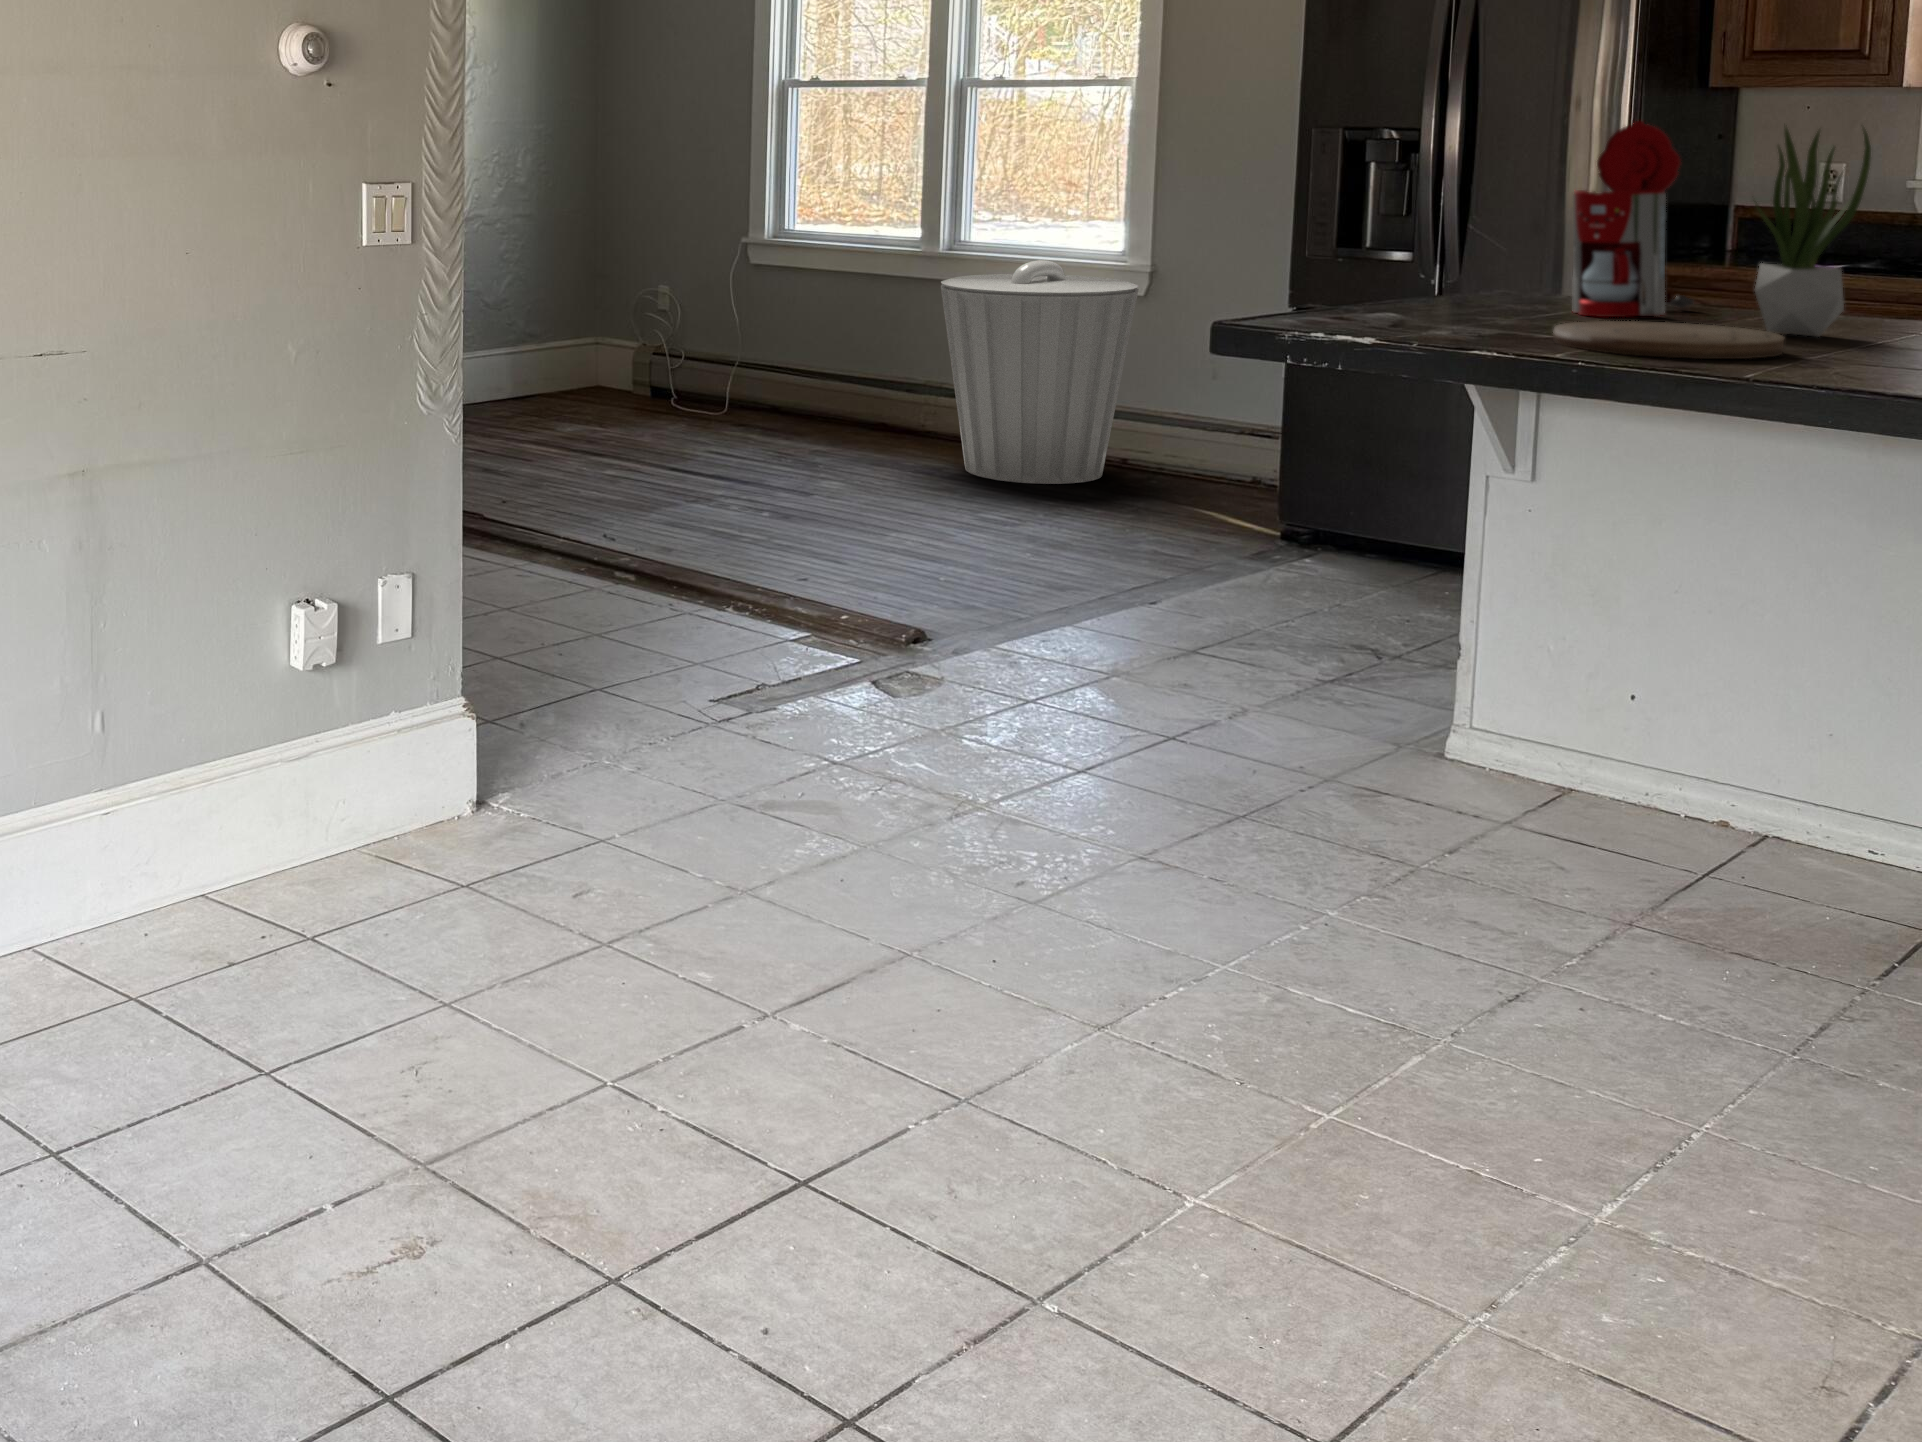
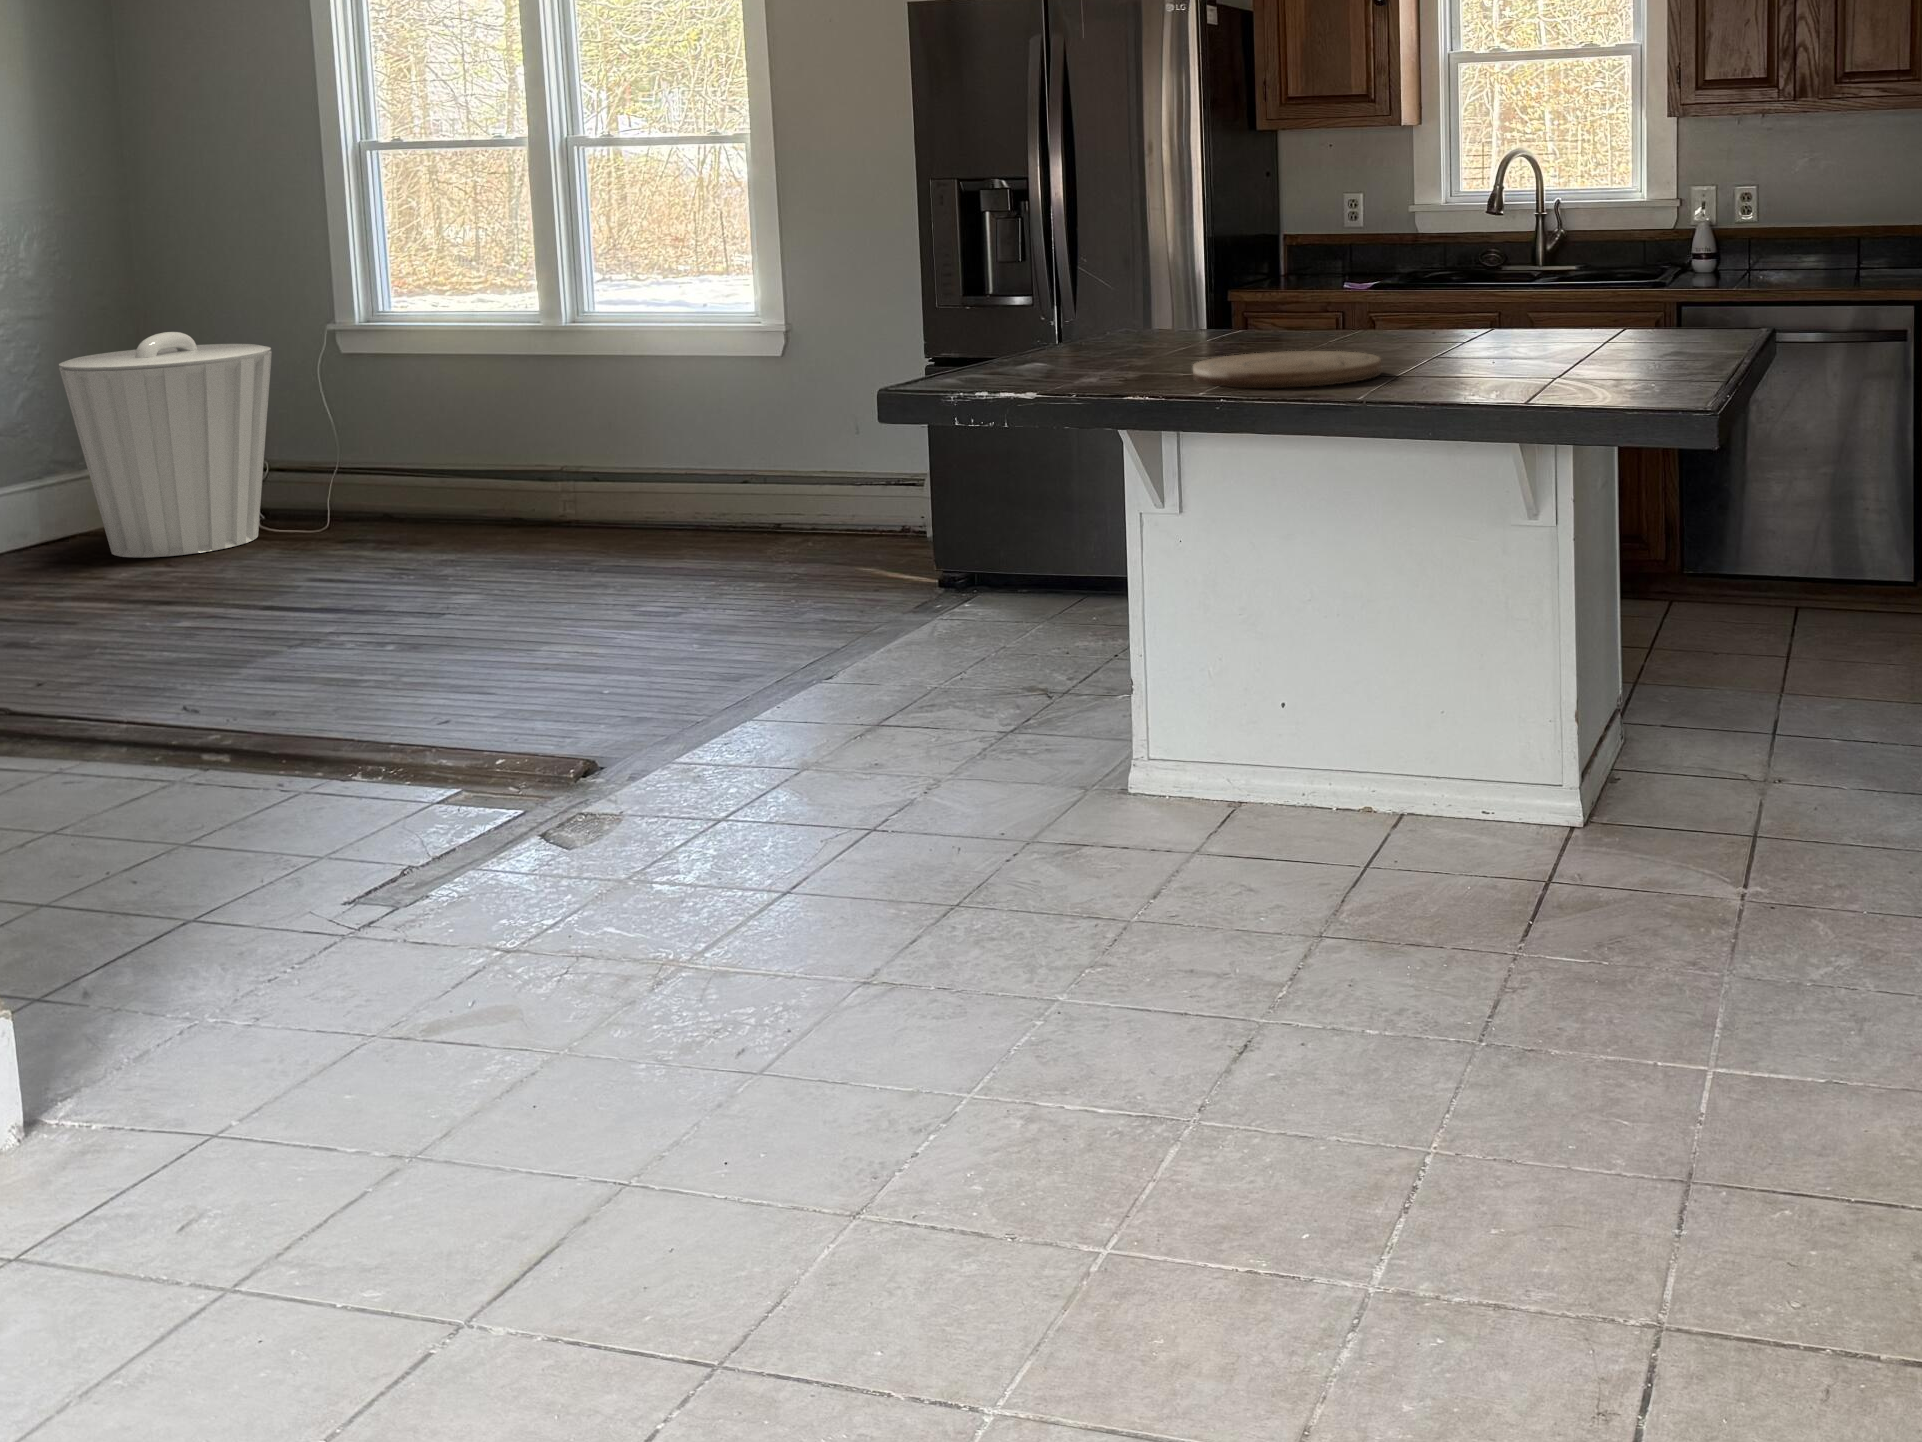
coffee maker: present [1572,121,1693,317] -> none [1186,160,1290,350]
potted plant: present [1755,128,1871,337] -> none [1335,155,1422,353]
trash can: present [941,260,1138,484] -> present [59,332,272,557]

